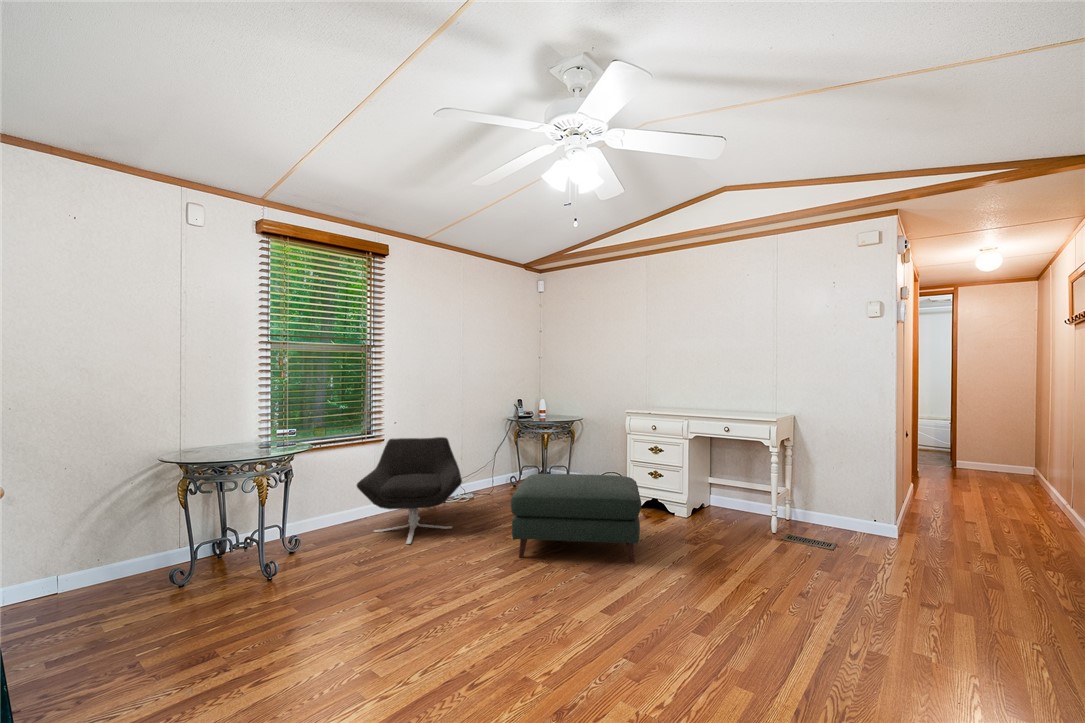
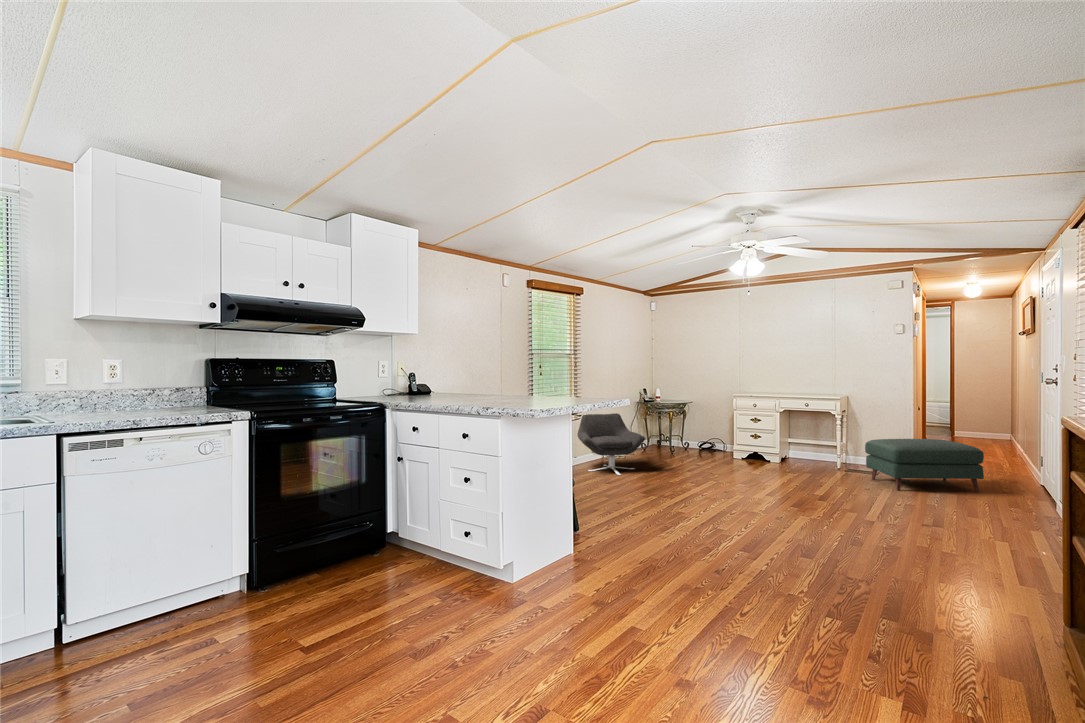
ottoman: present [511,474,641,563] -> present [865,439,984,492]

